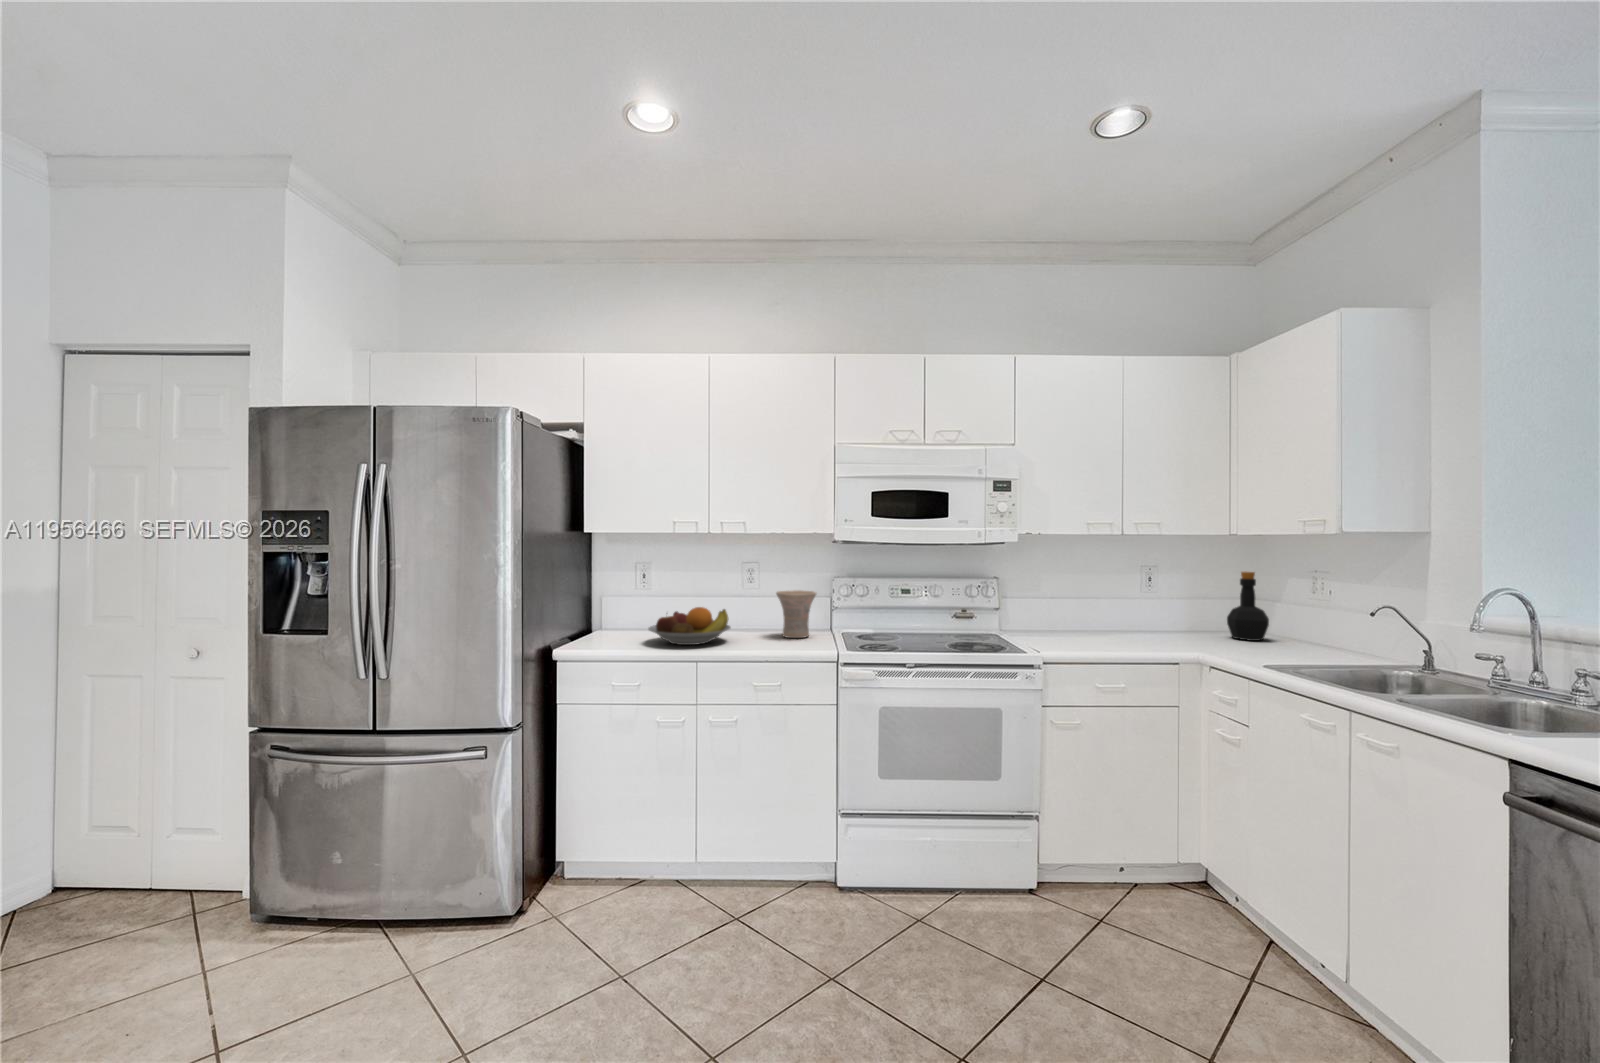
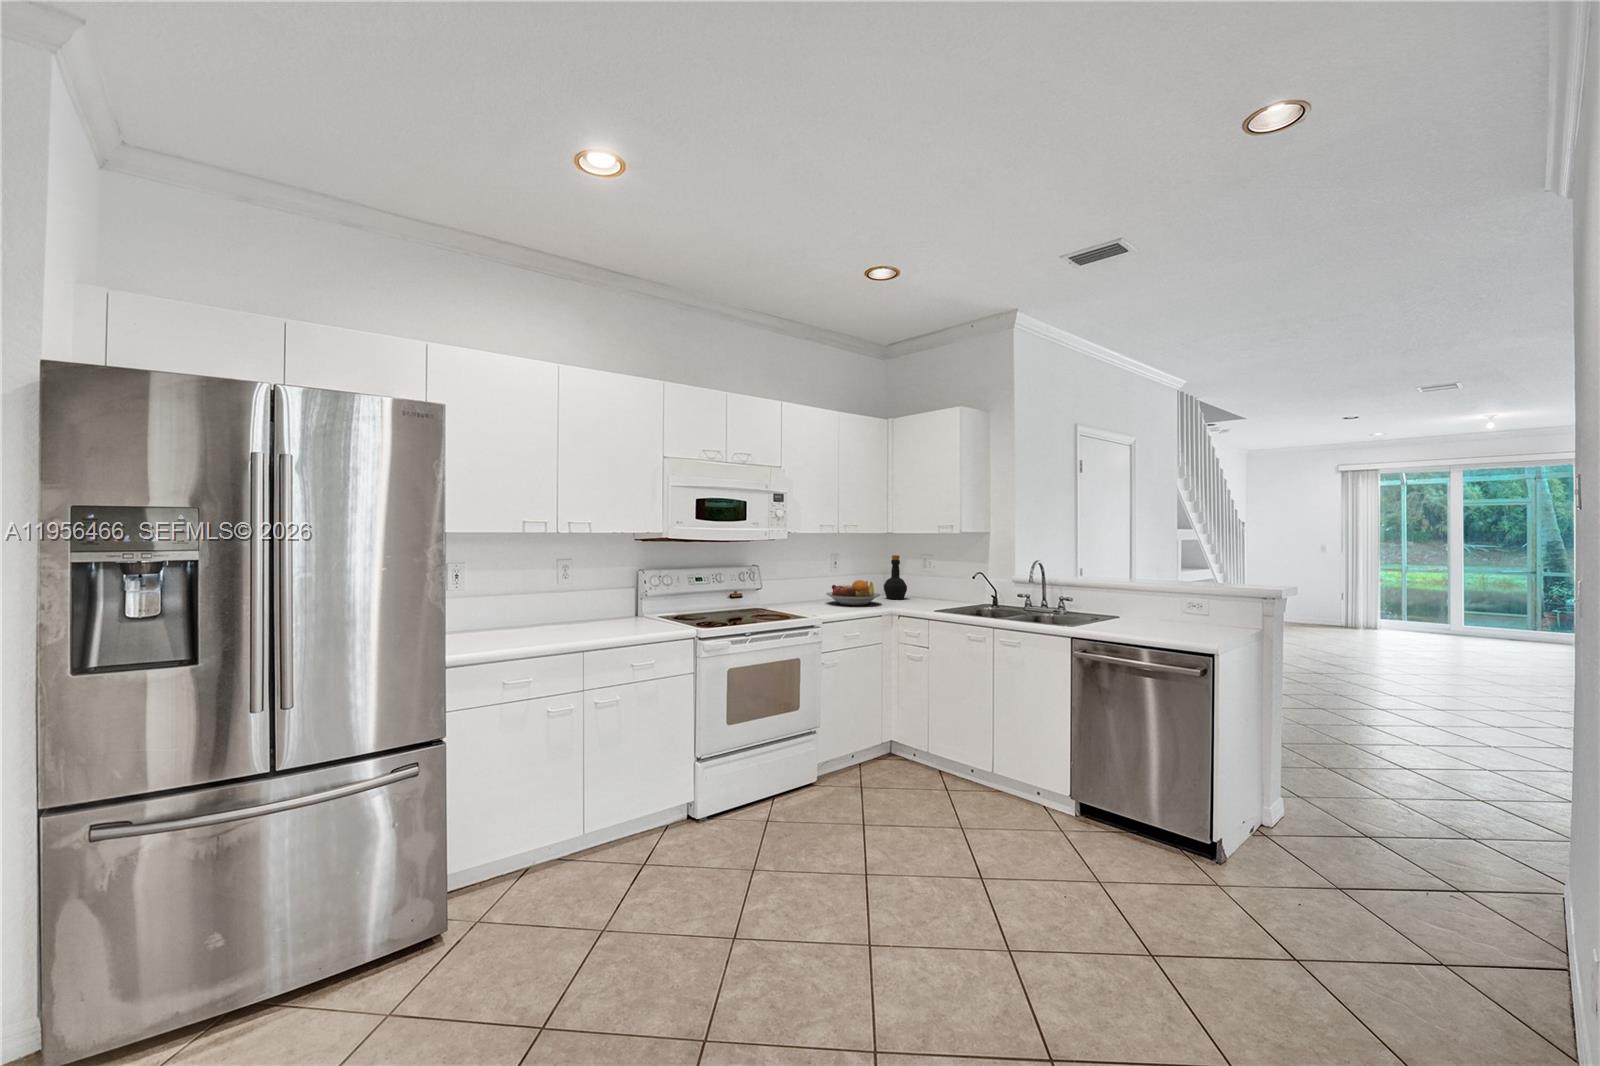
vase: present [776,590,816,638] -> none [604,583,643,626]
fruit bowl: present [648,607,731,645] -> present [826,580,880,605]

